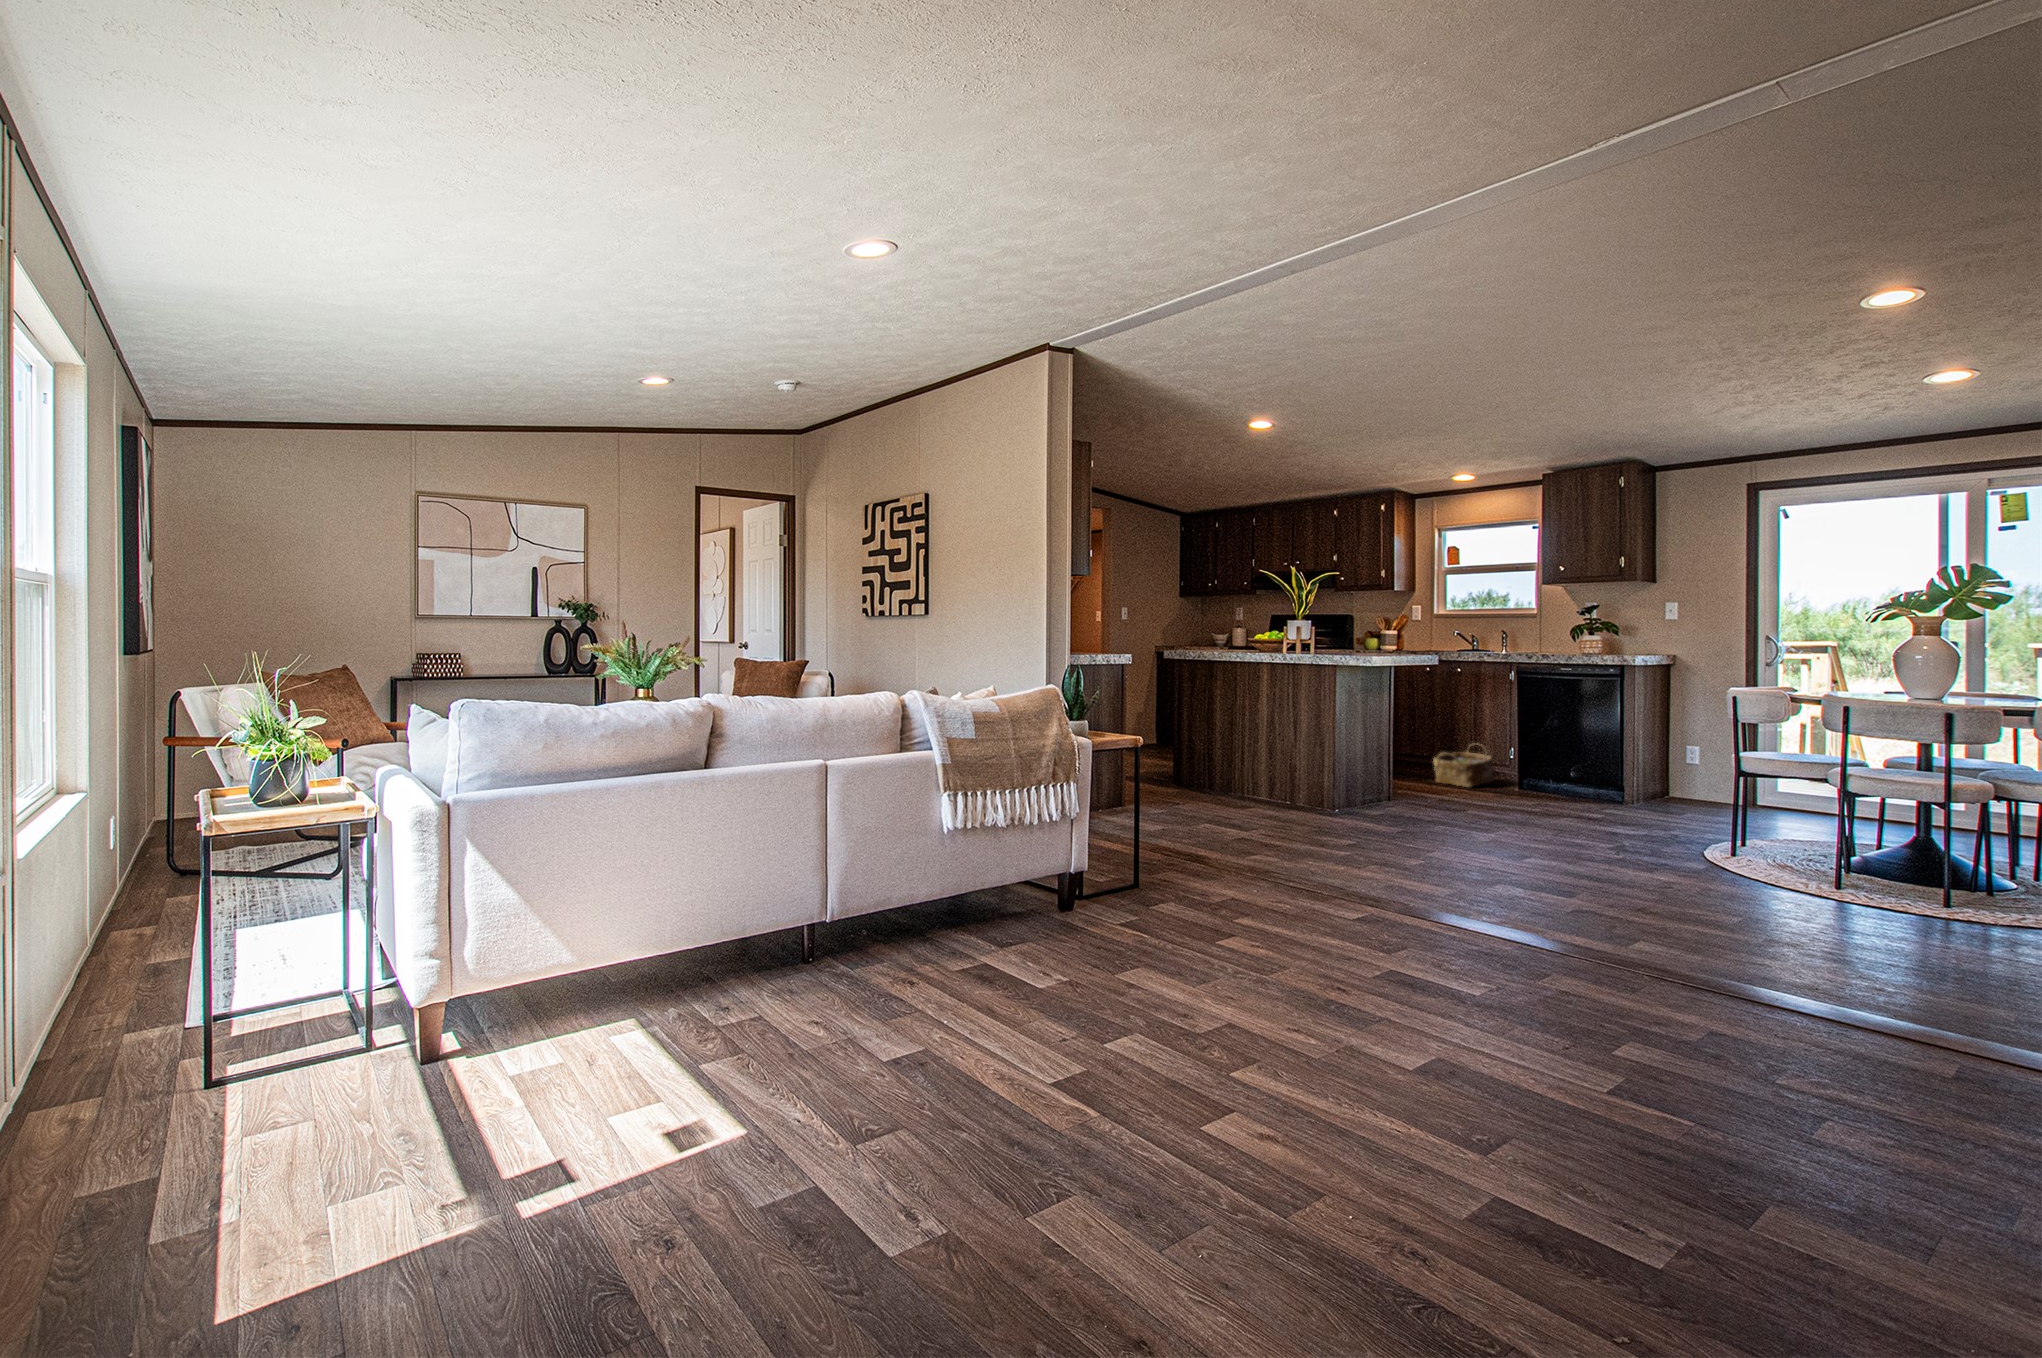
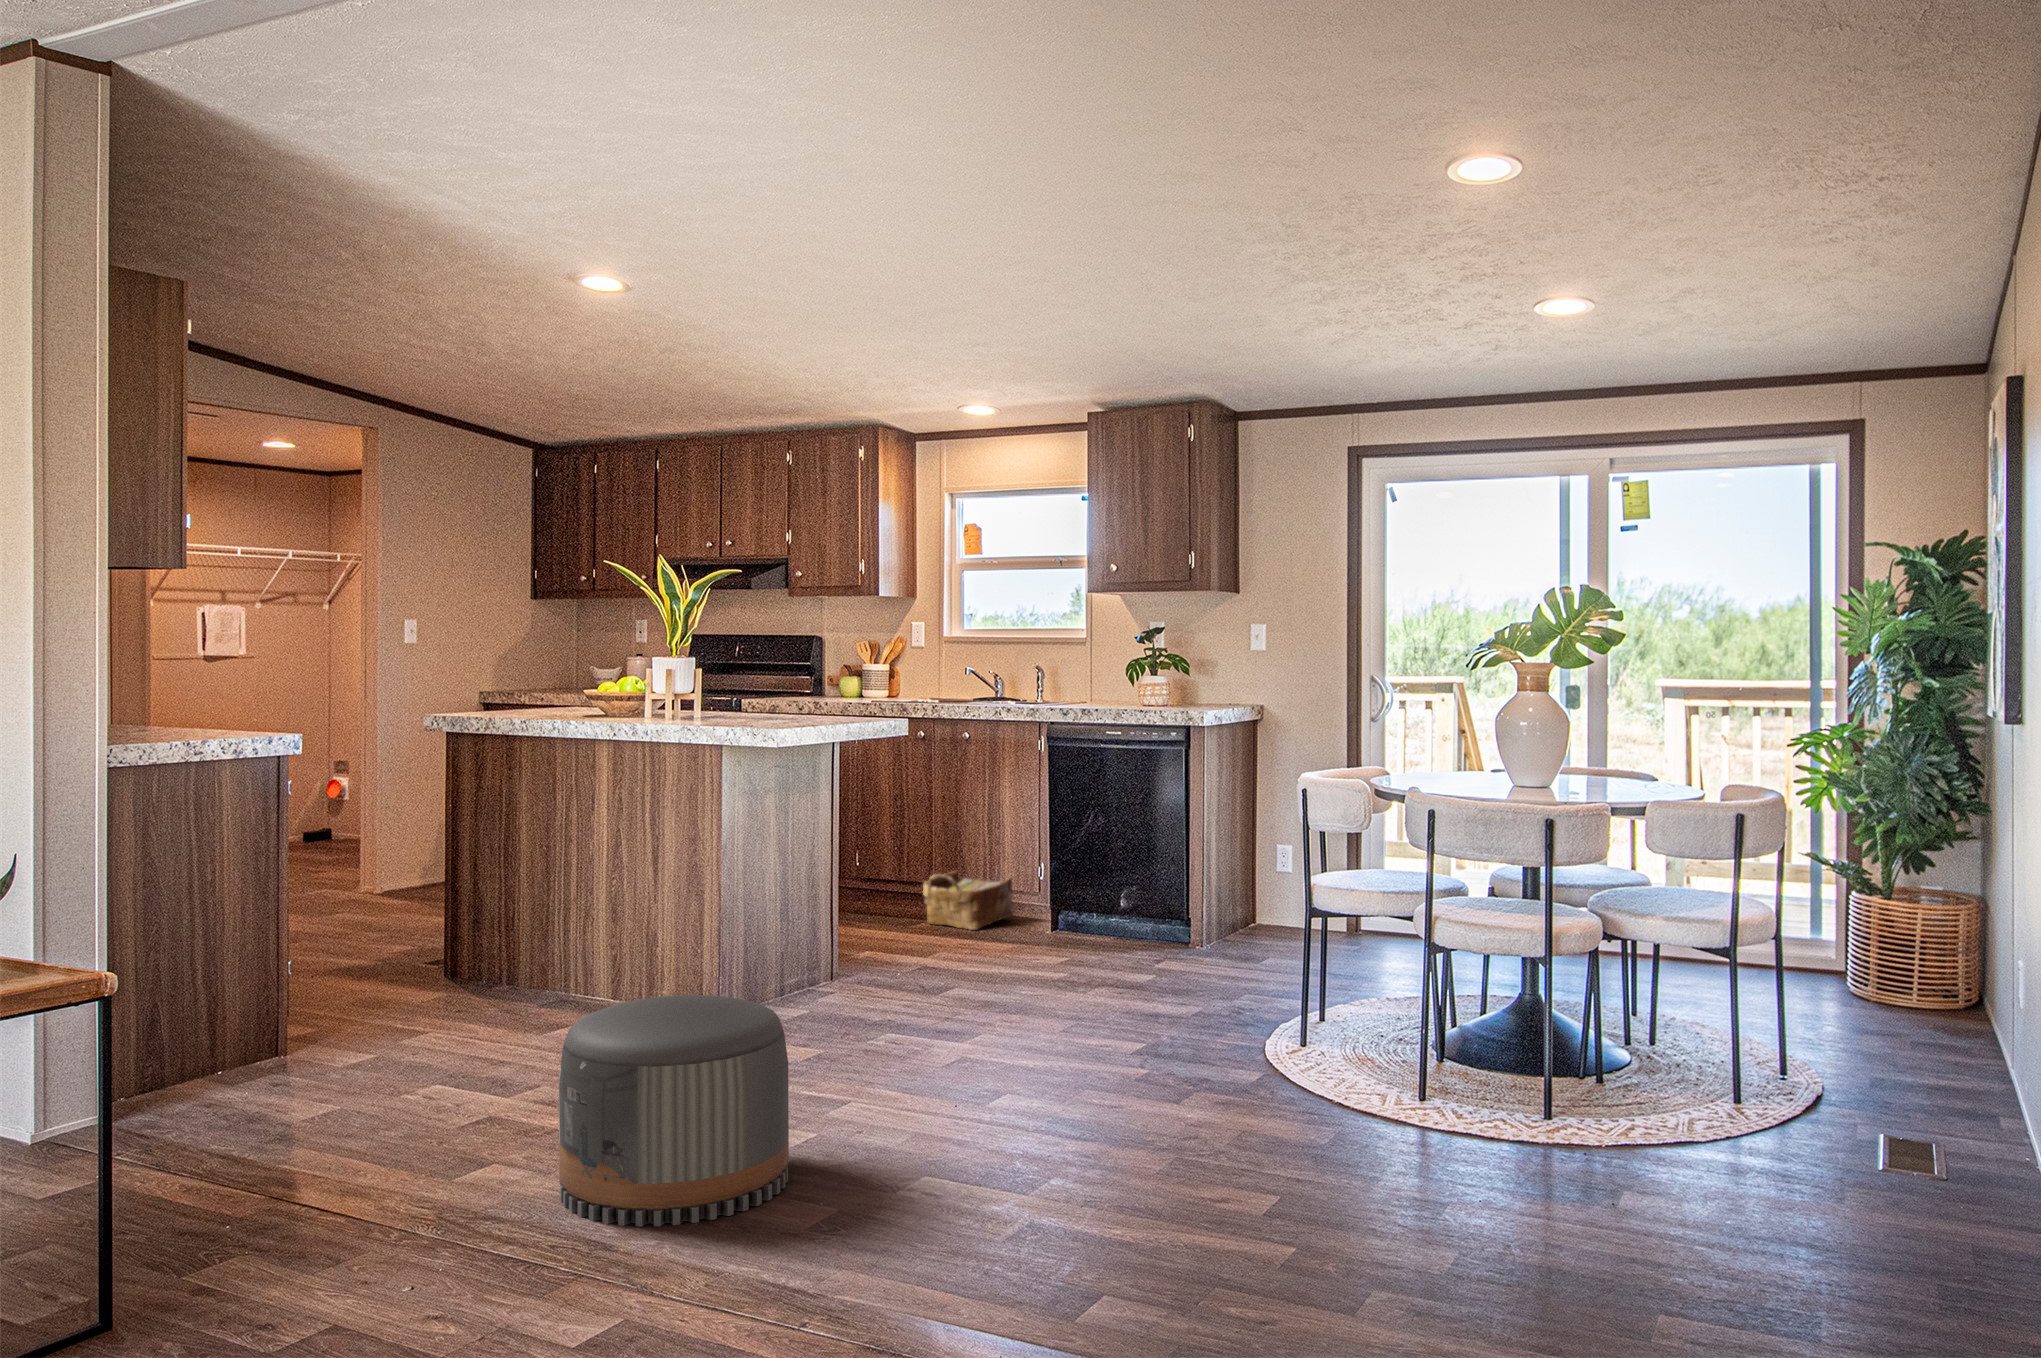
pouf: none [1308,781,1431,890] -> present [559,995,789,1226]

